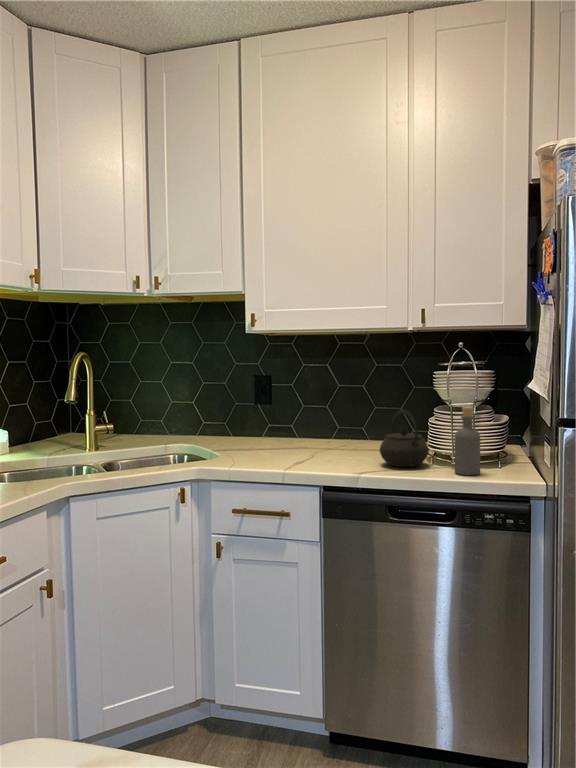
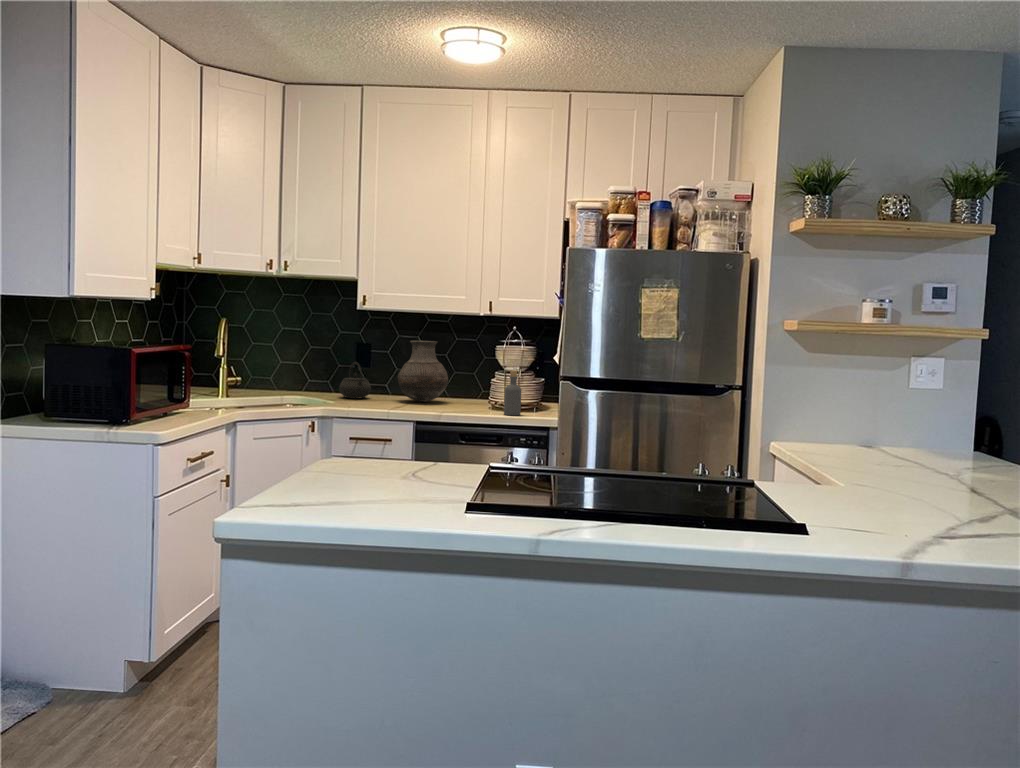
vase: none [304,369,370,449] -> present [398,341,448,402]
kettle: present [380,410,429,467] -> present [339,362,371,399]

